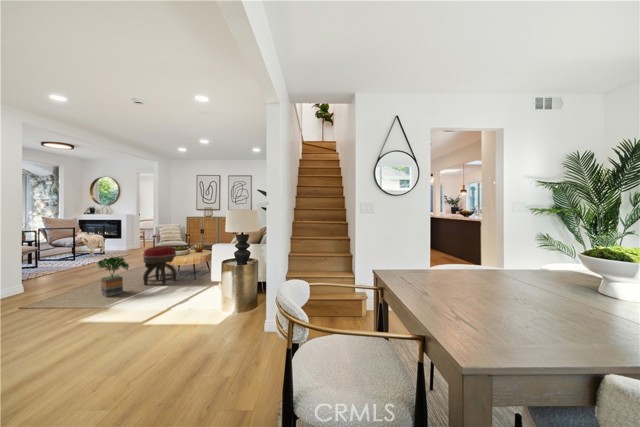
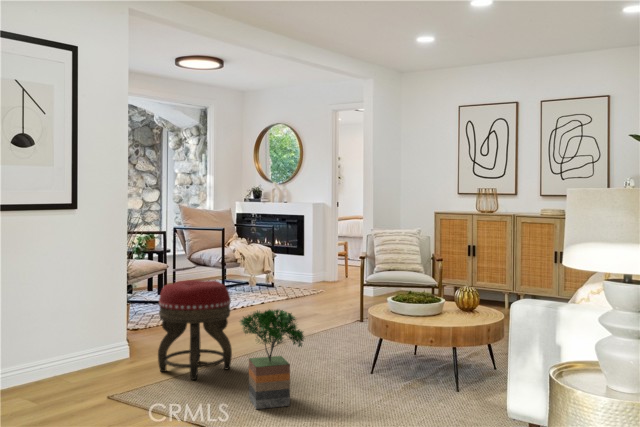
footstool: present [143,246,177,285] -> present [158,280,232,380]

